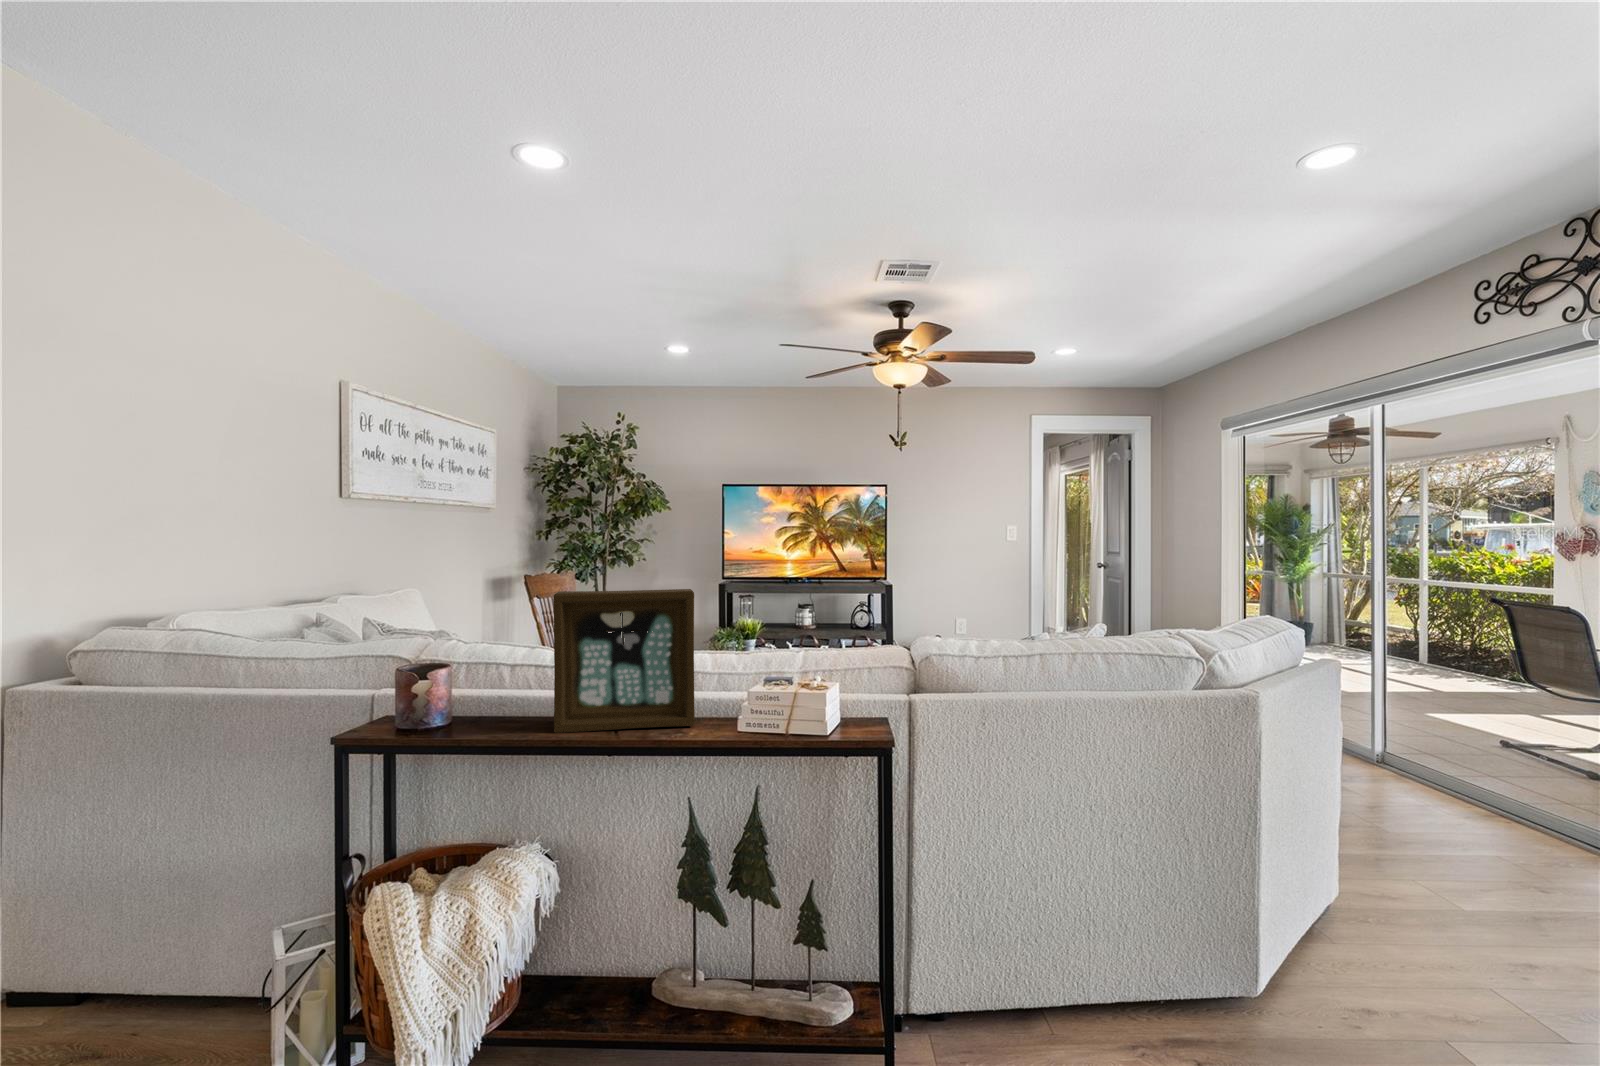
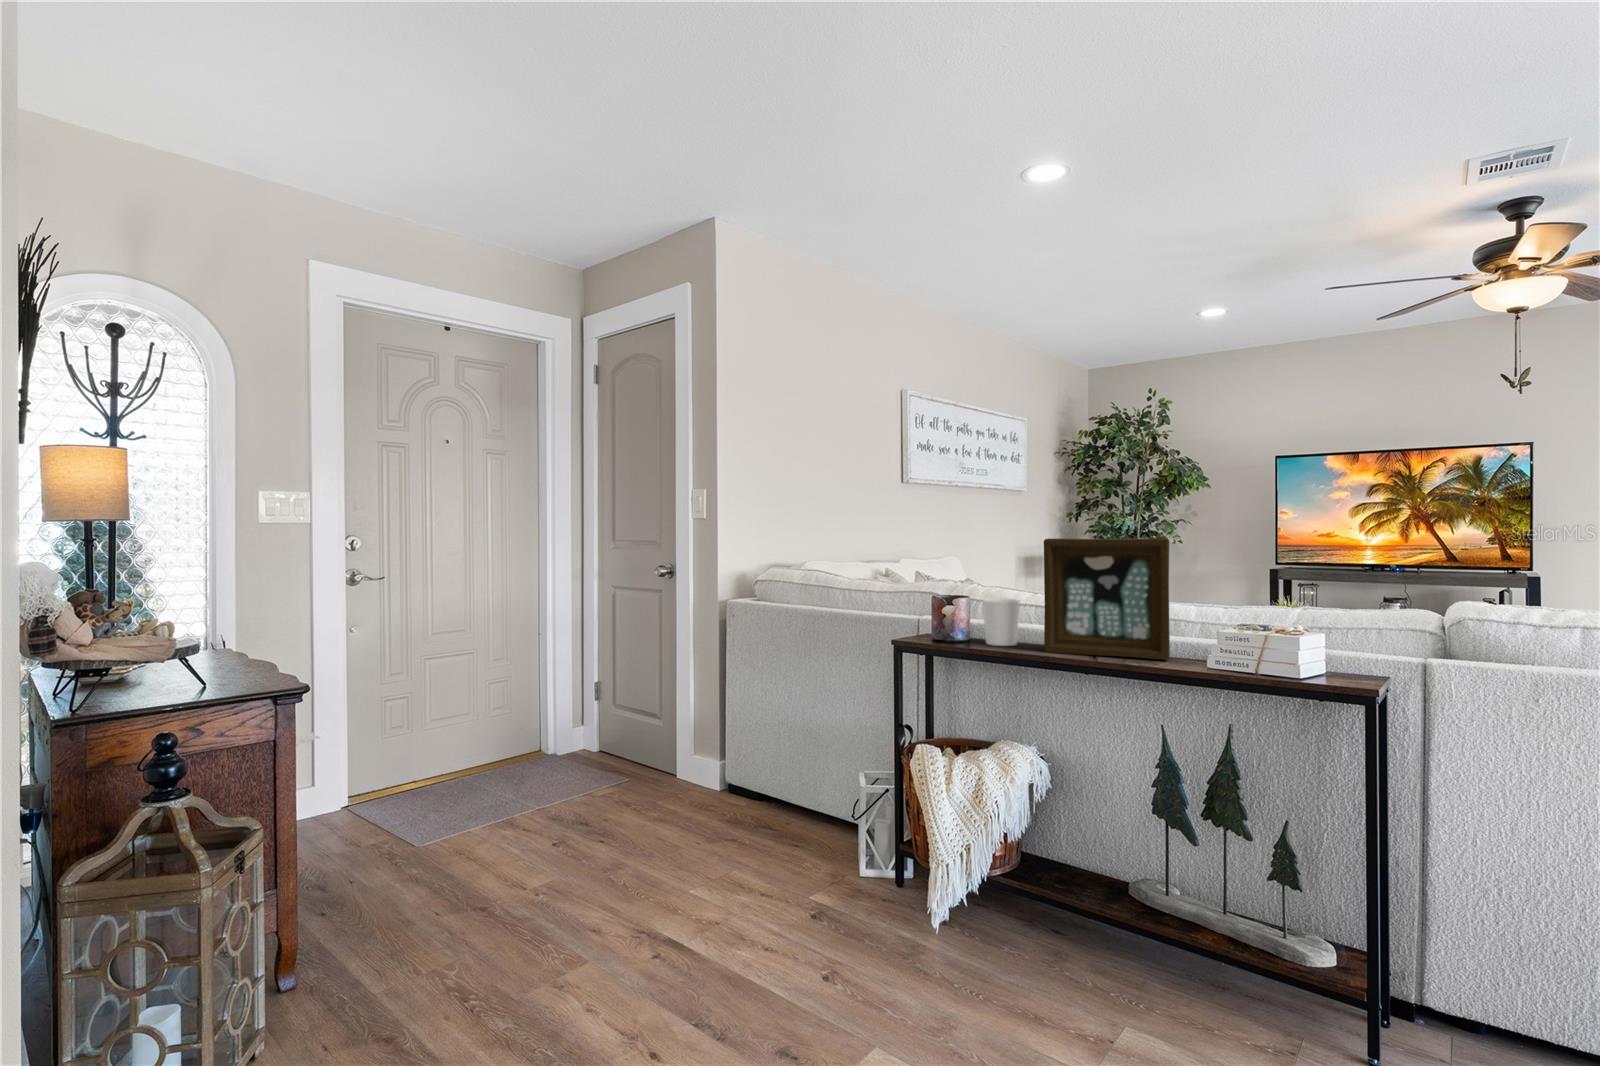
candle holder: none [471,666,520,730] -> present [983,599,1020,646]

